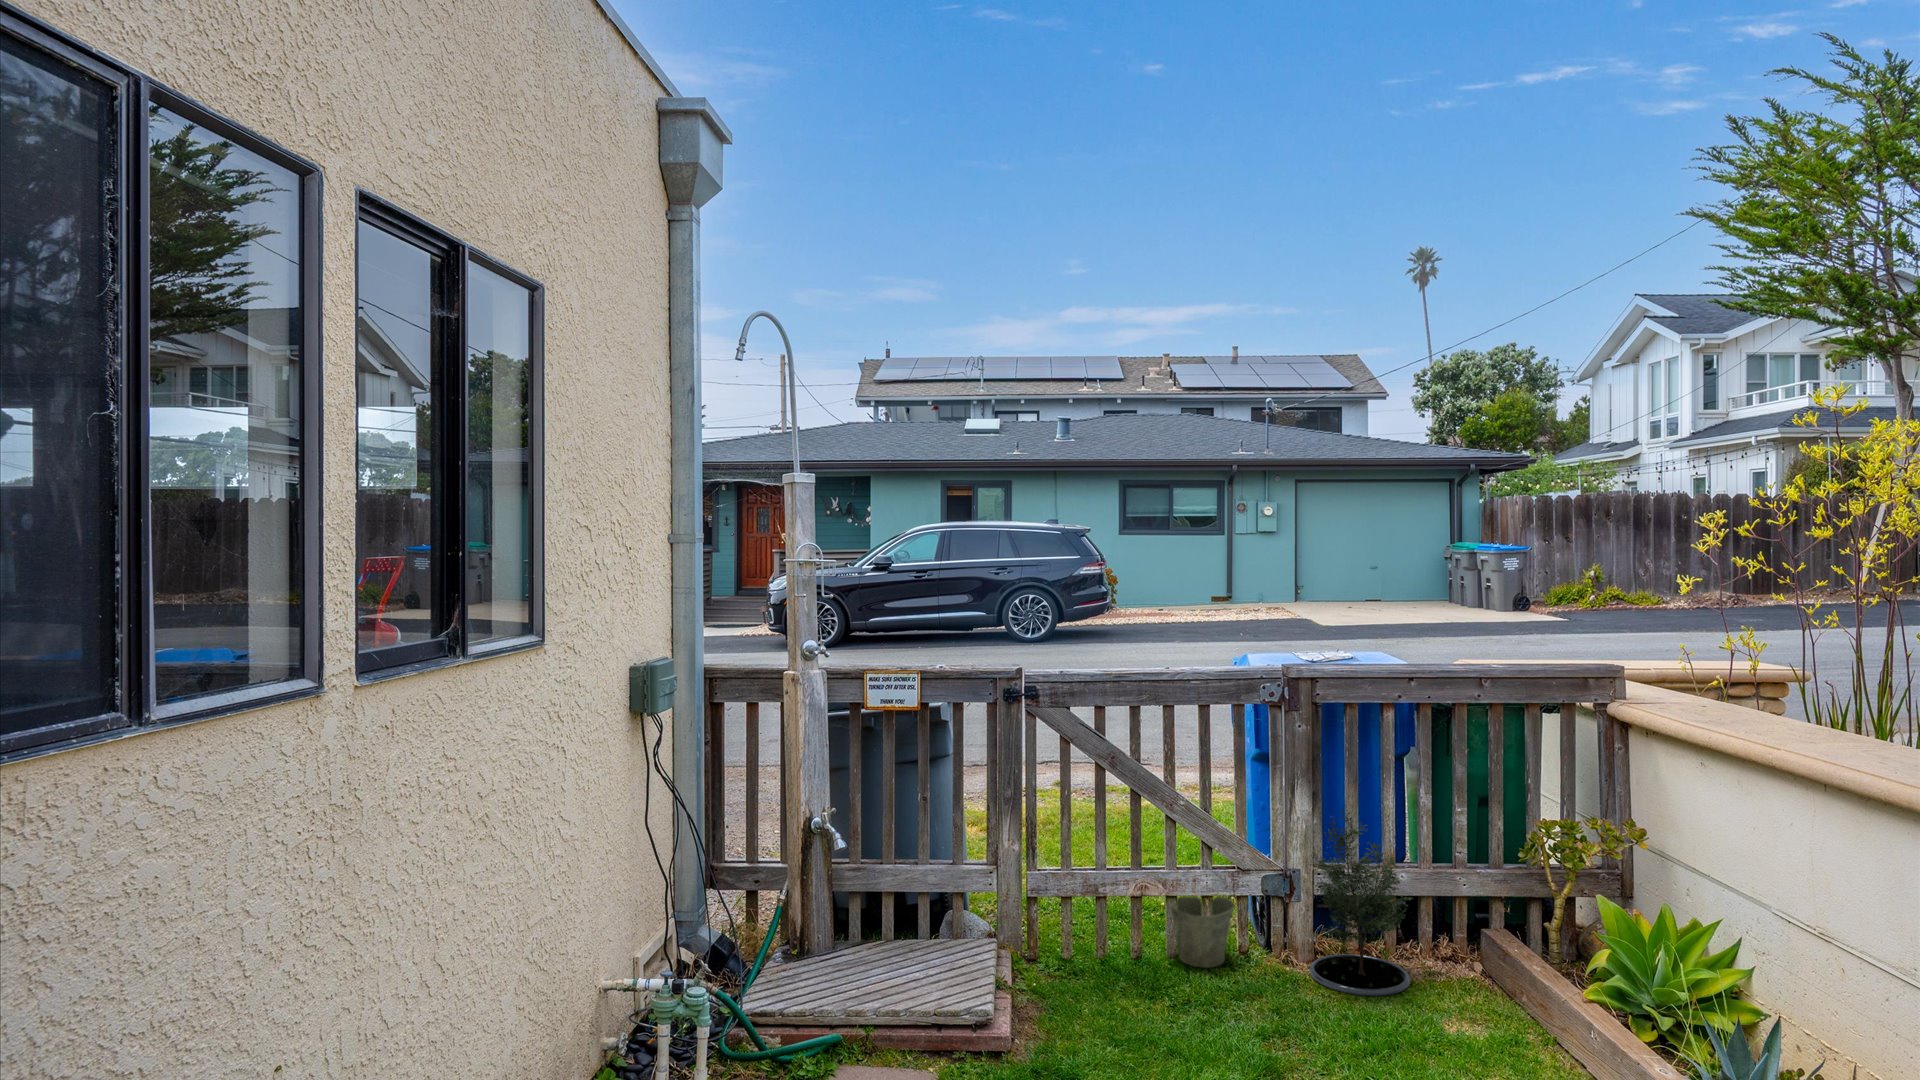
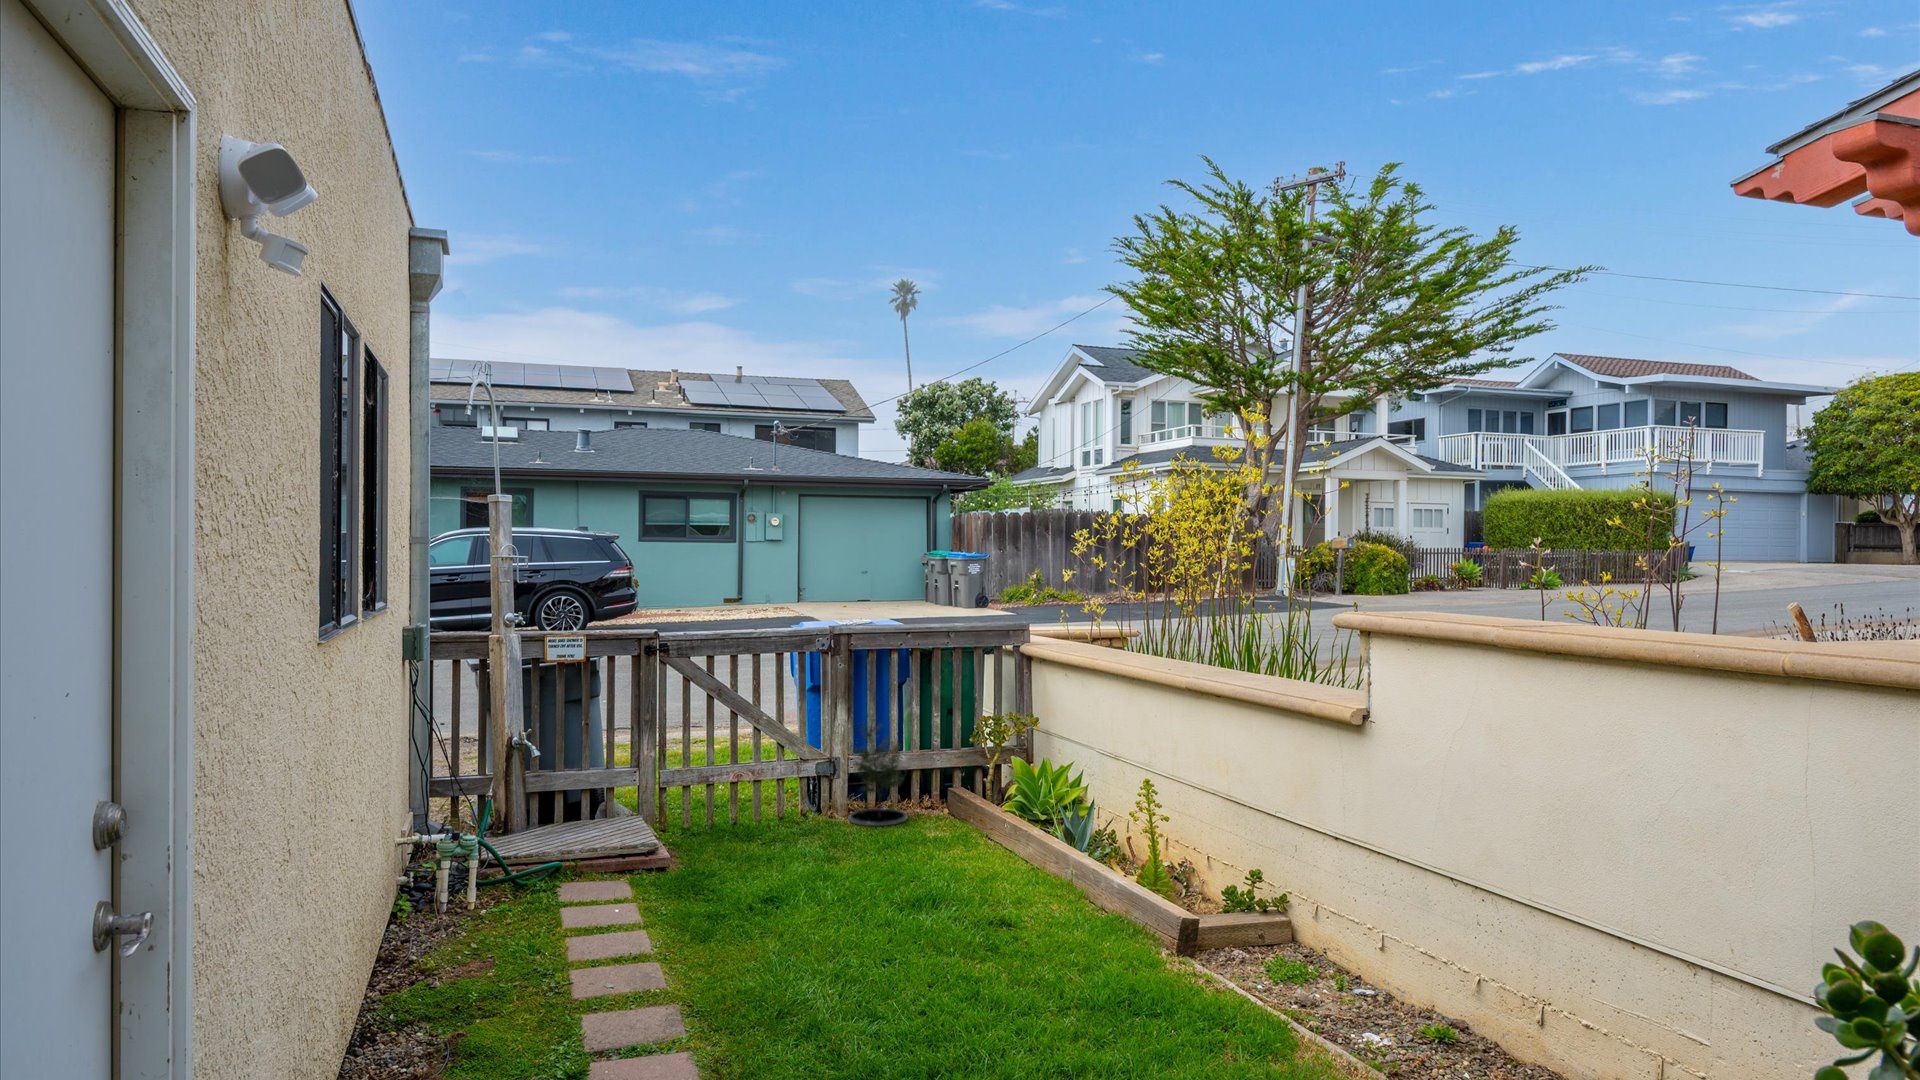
bucket: present [1172,876,1234,968] -> none [758,759,801,825]

